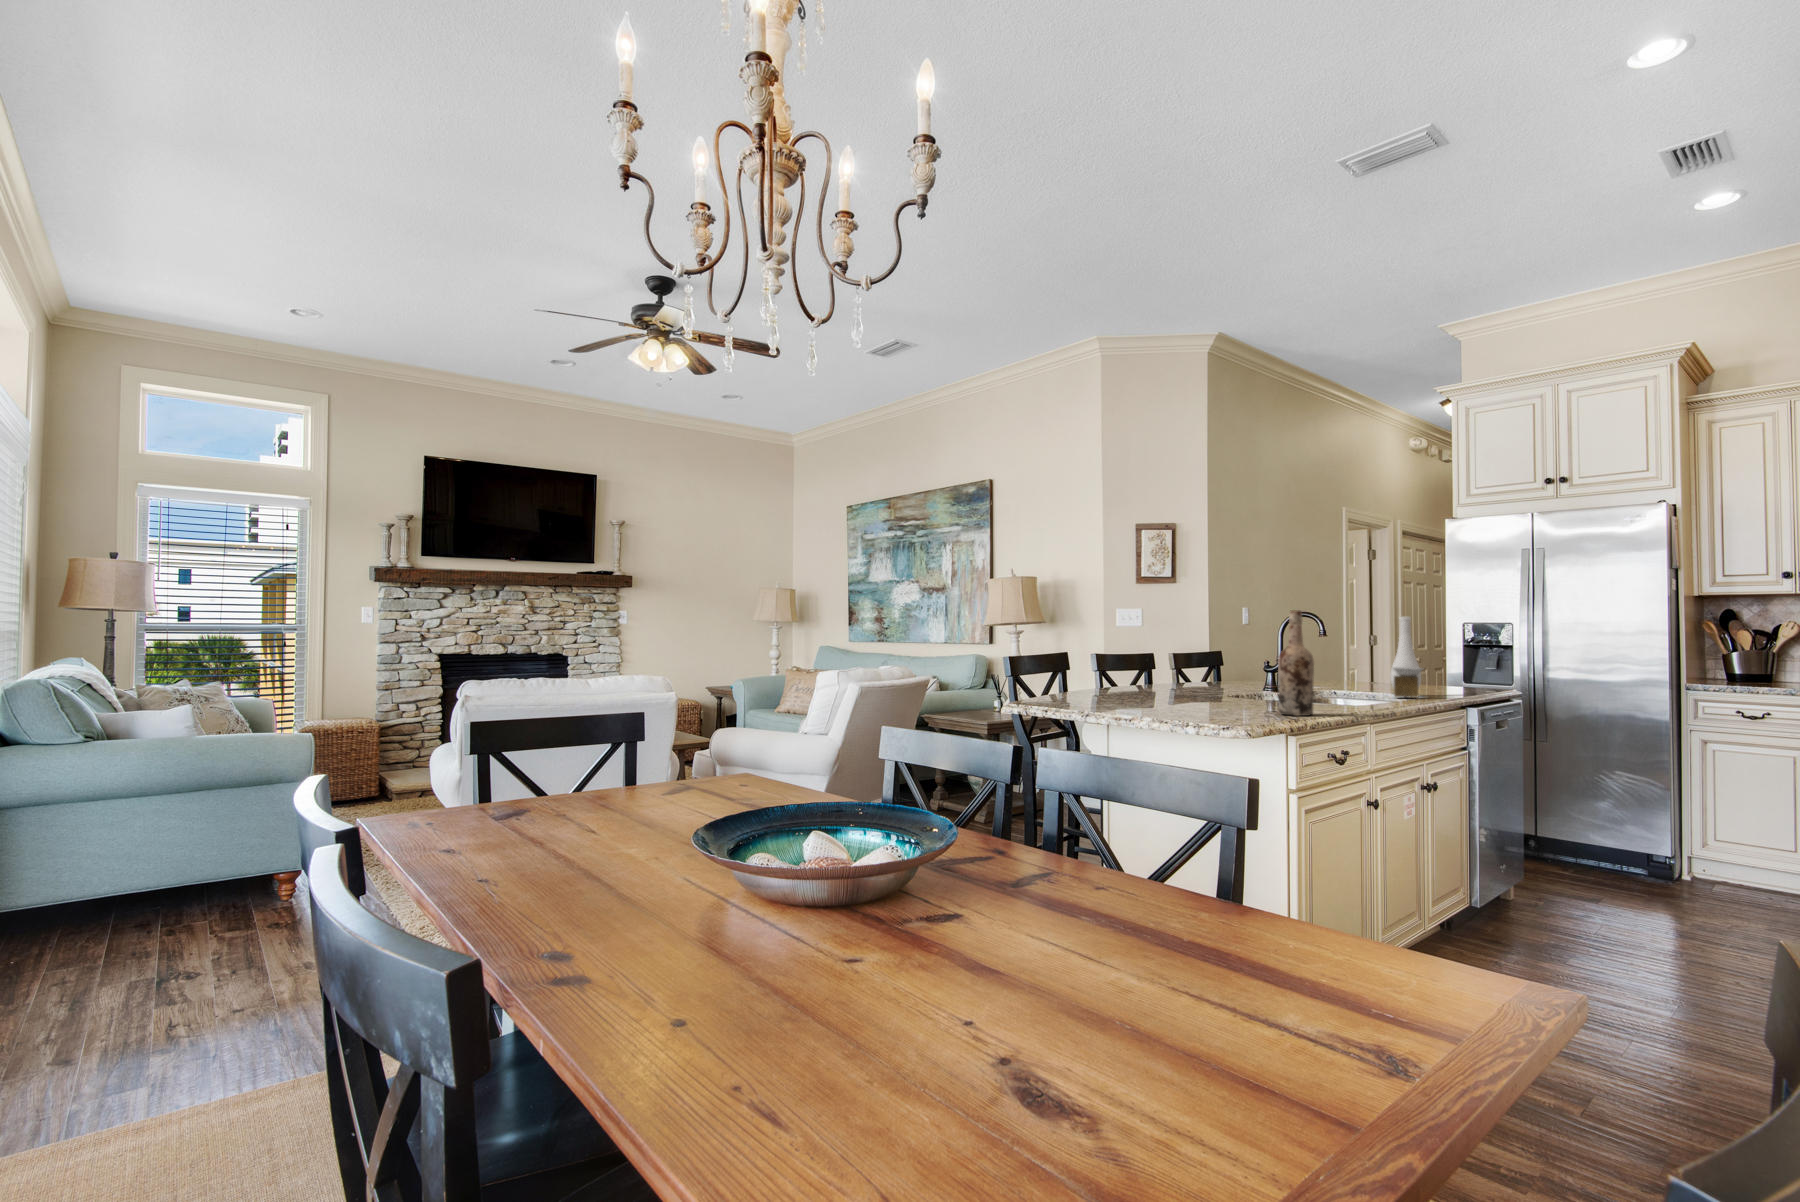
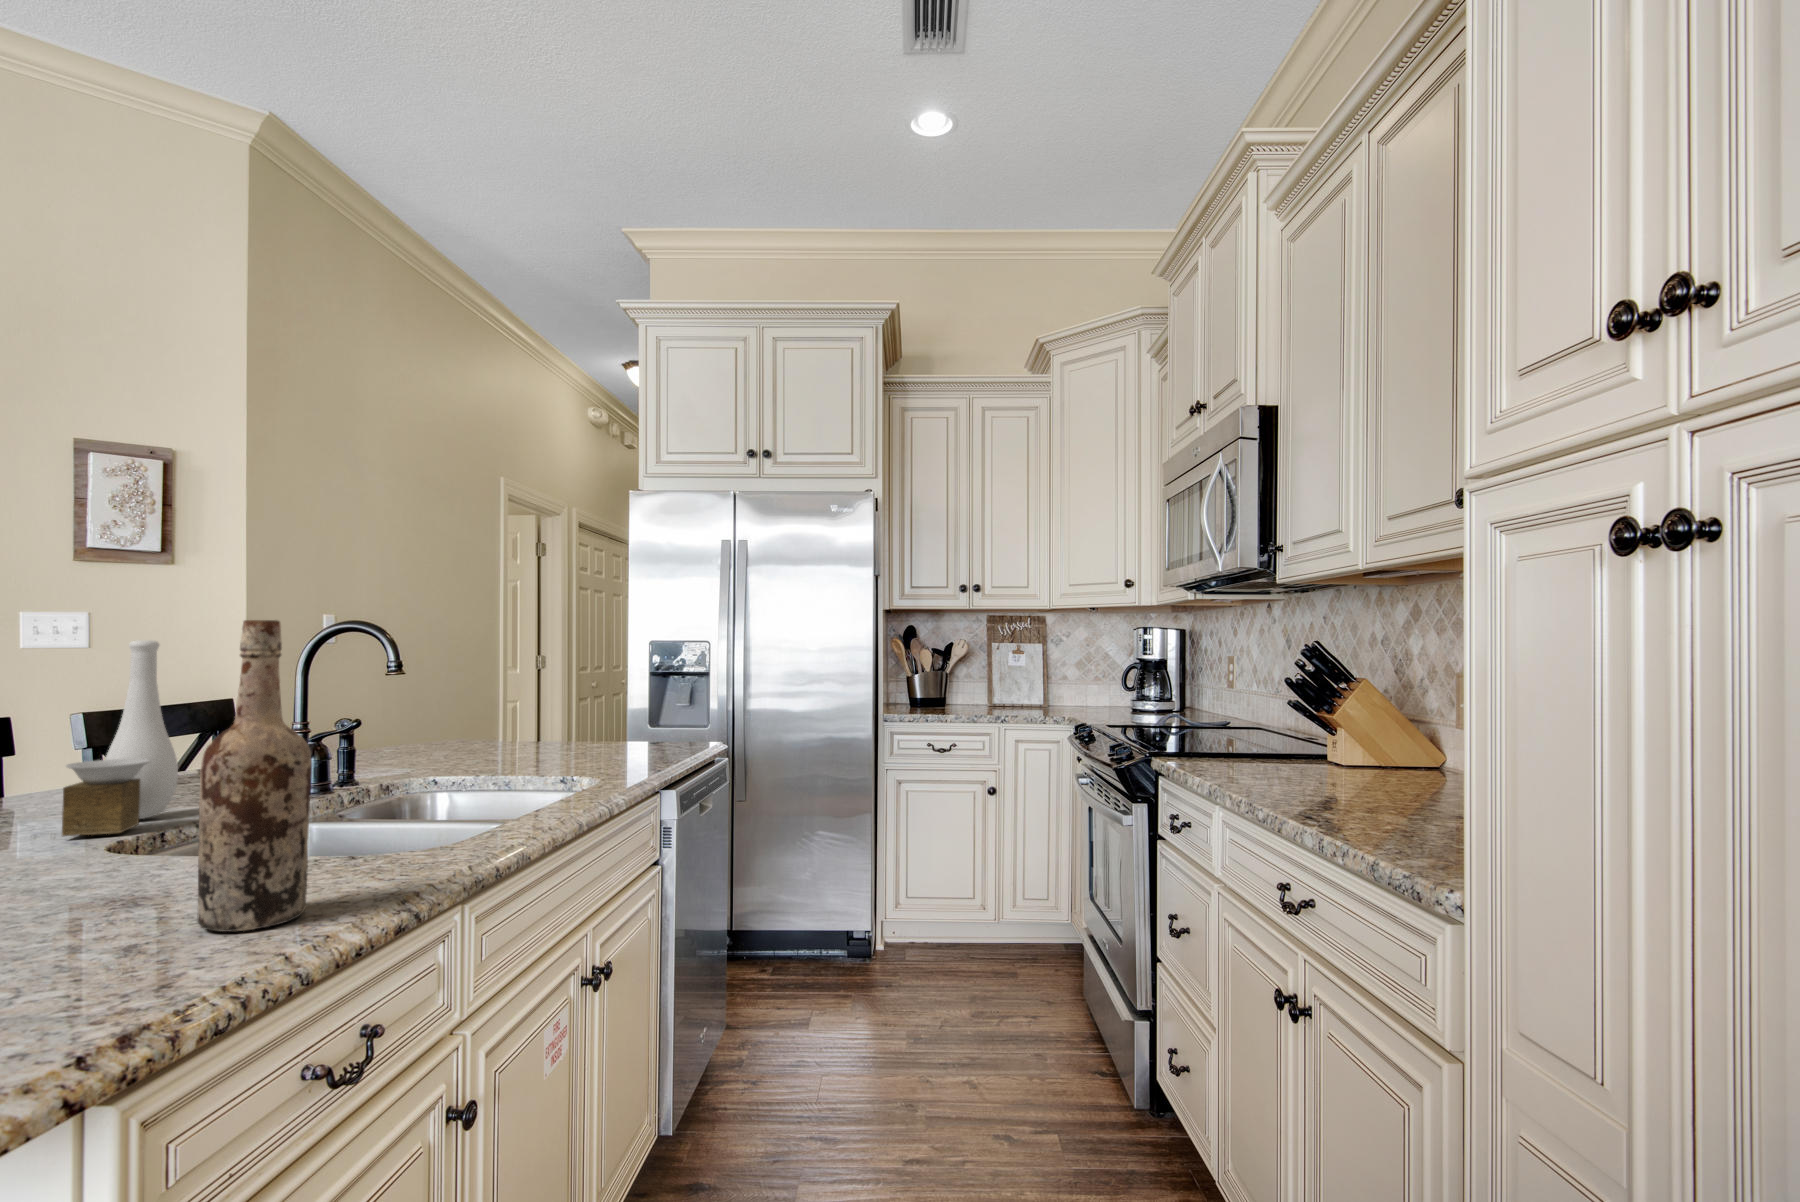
vase: present [1390,617,1423,698] -> present [62,640,178,836]

